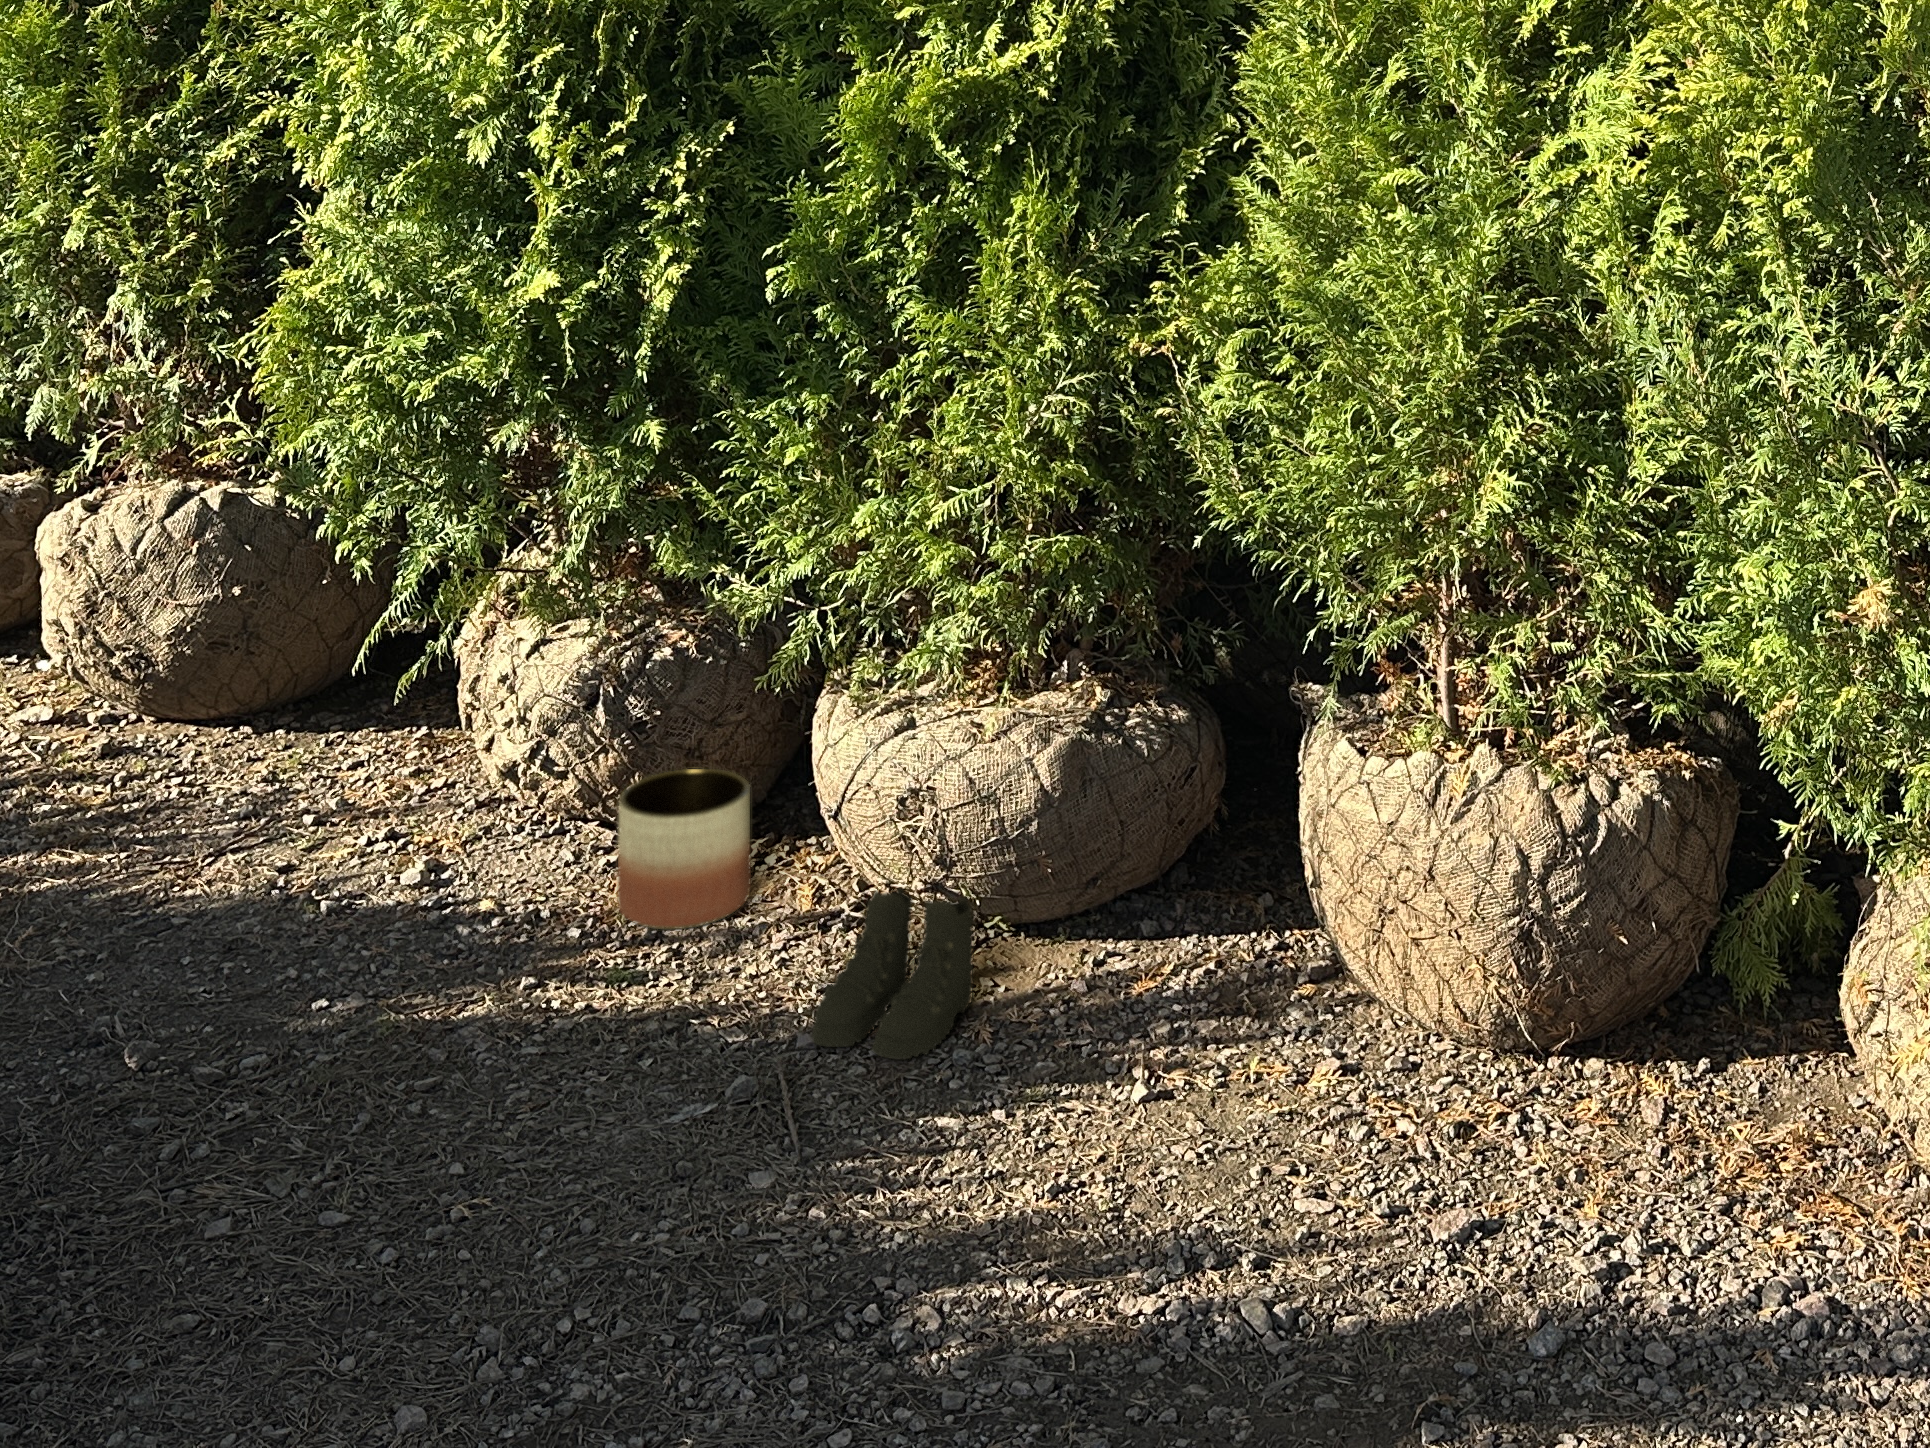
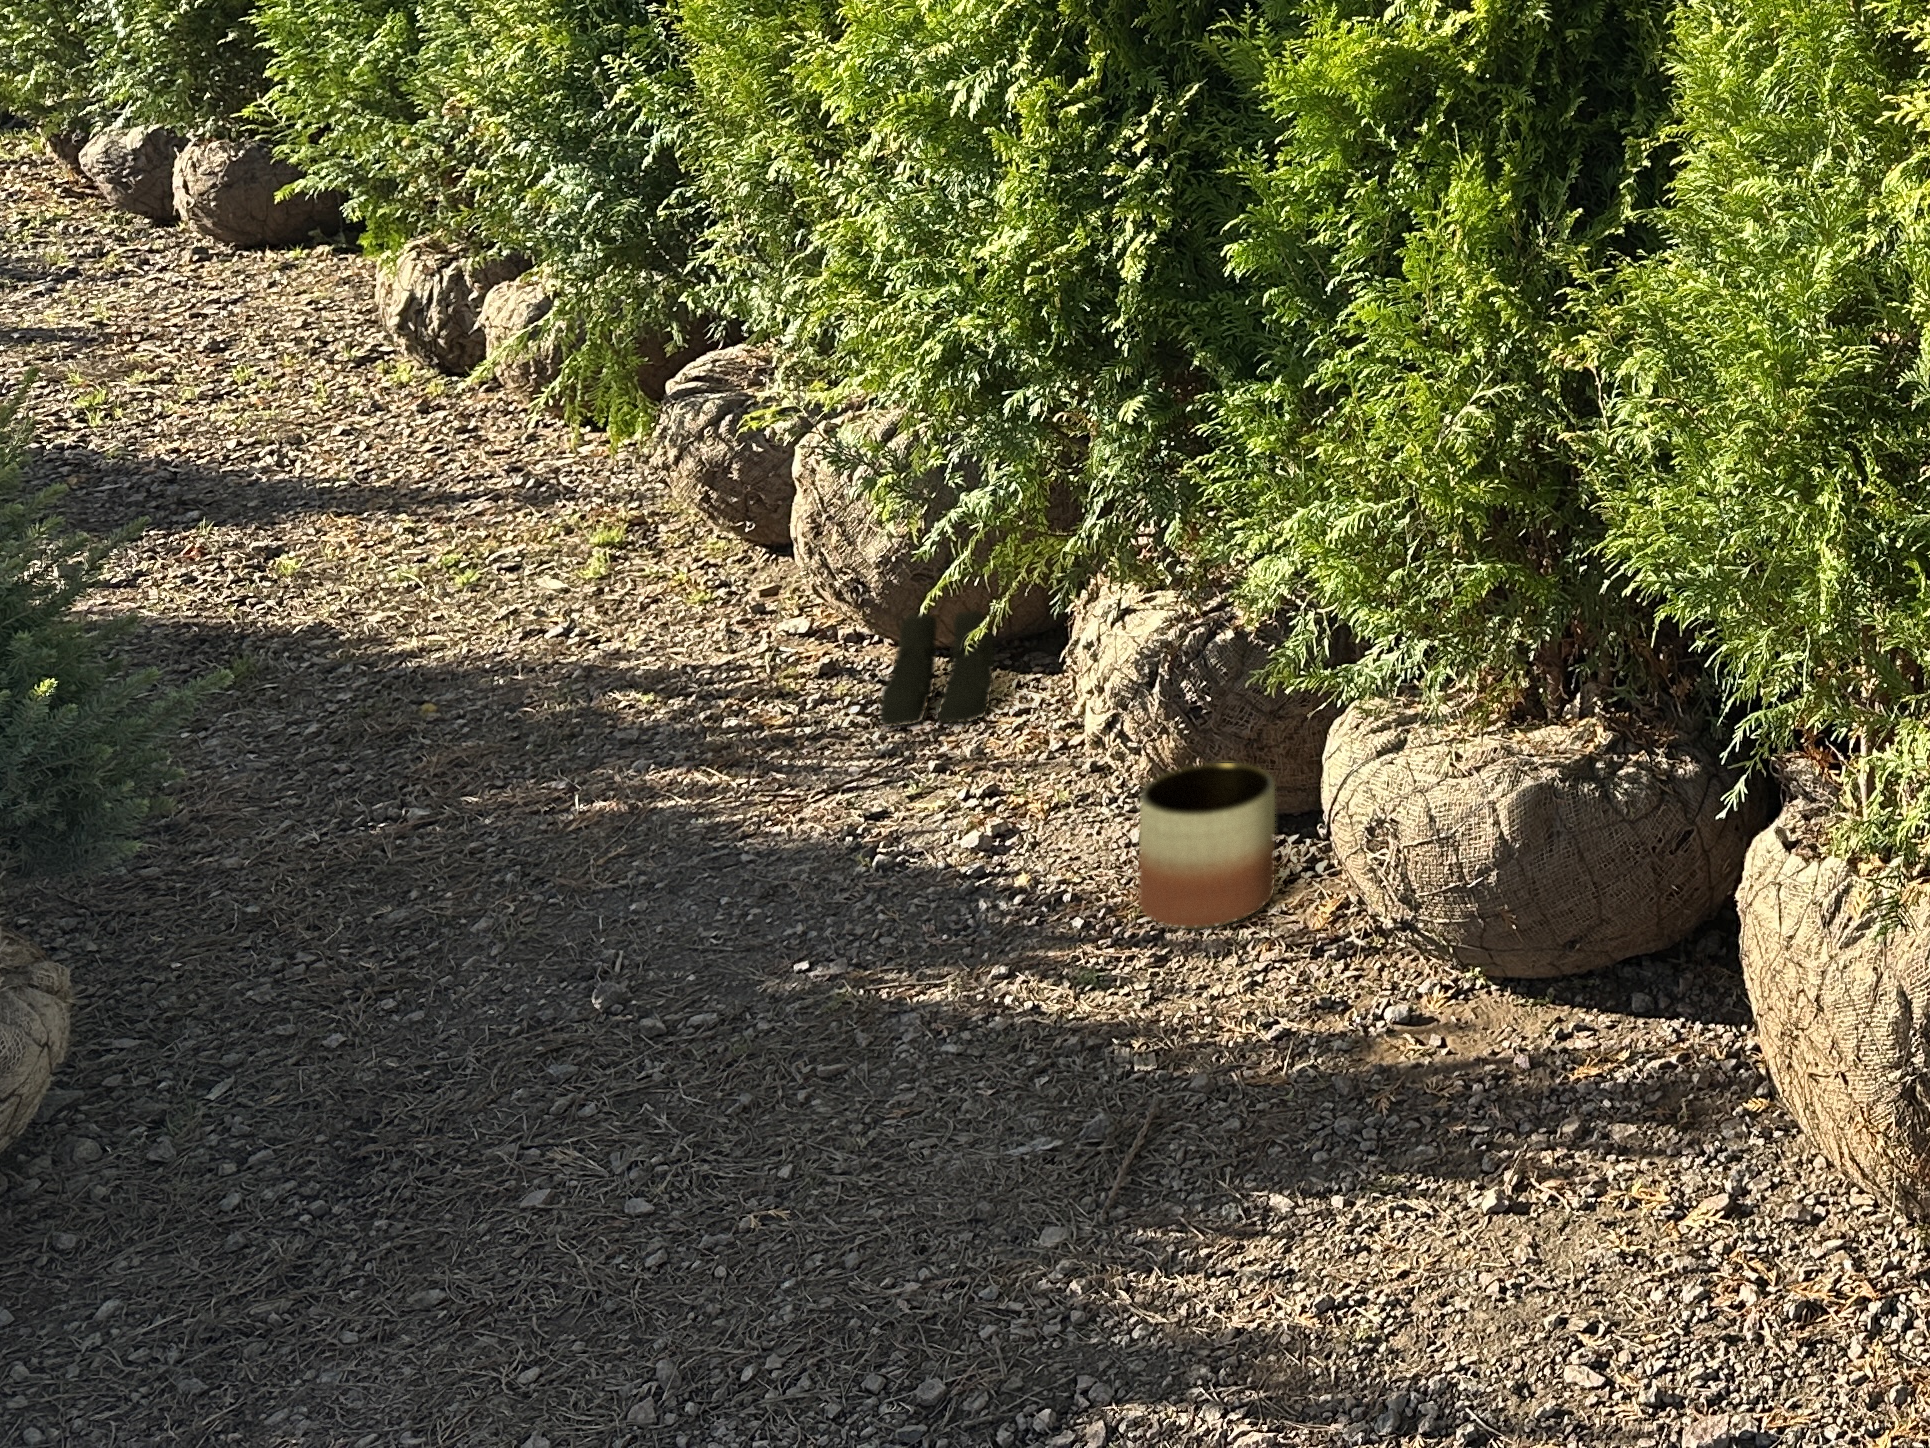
boots: present [812,888,974,1059] -> present [879,611,994,726]

